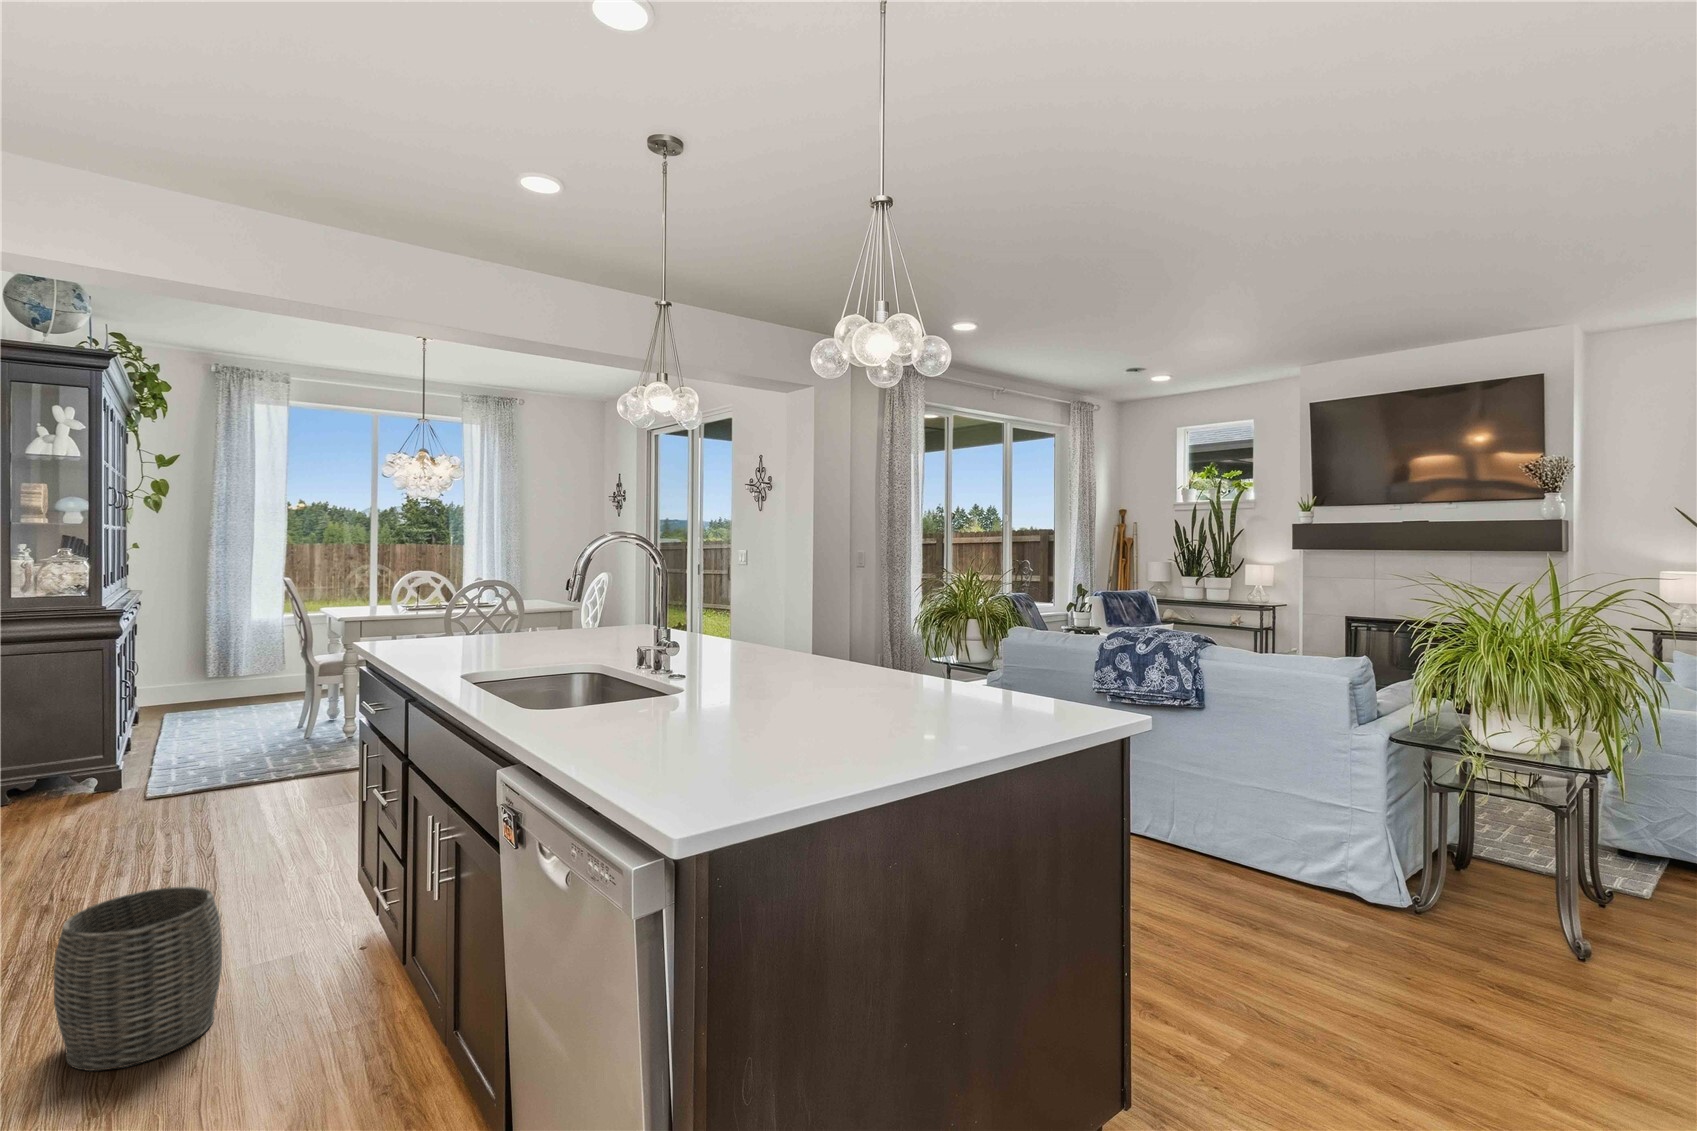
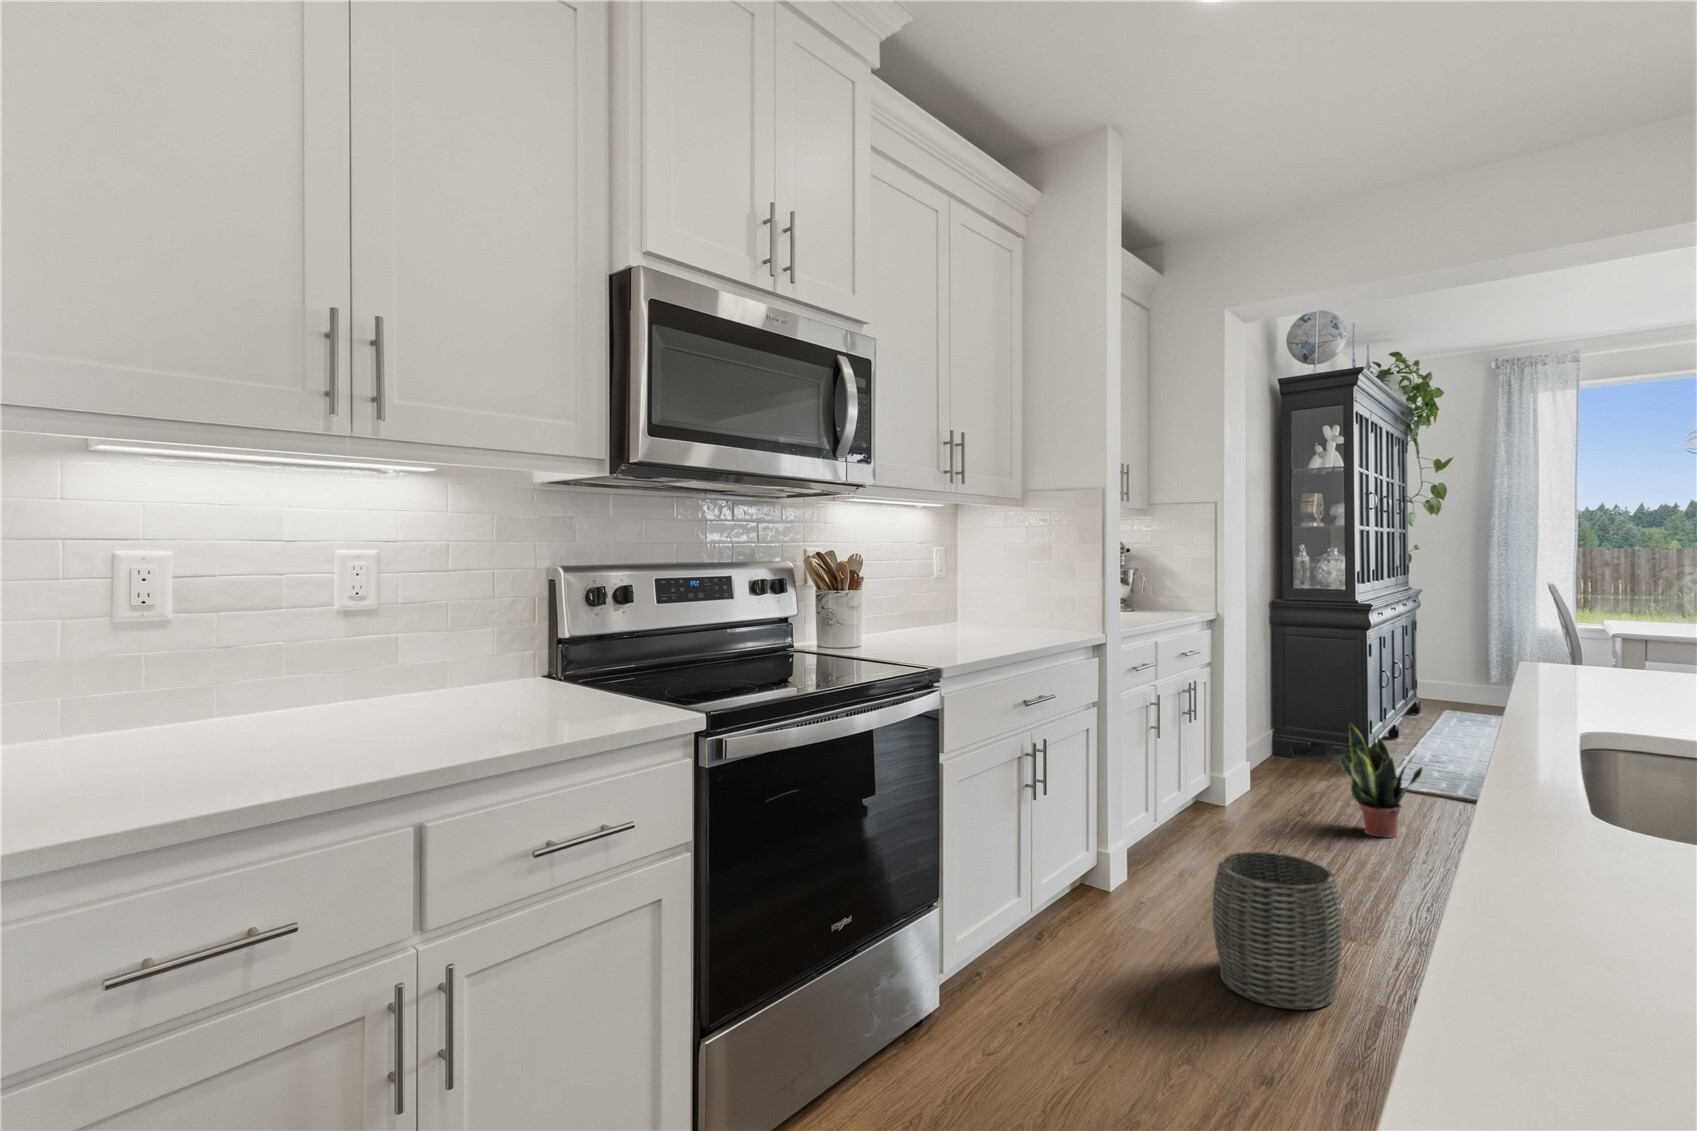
potted plant: none [117,737,214,850] -> present [1340,724,1423,838]

